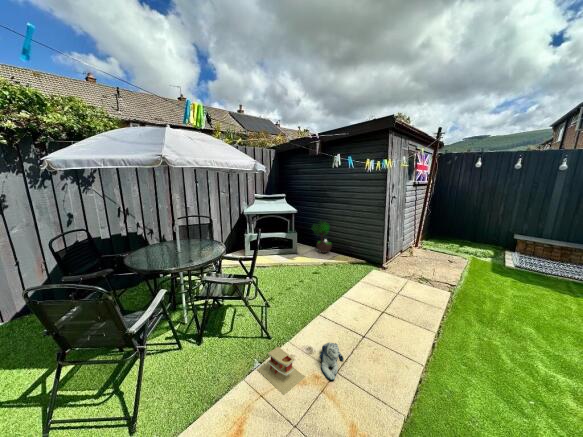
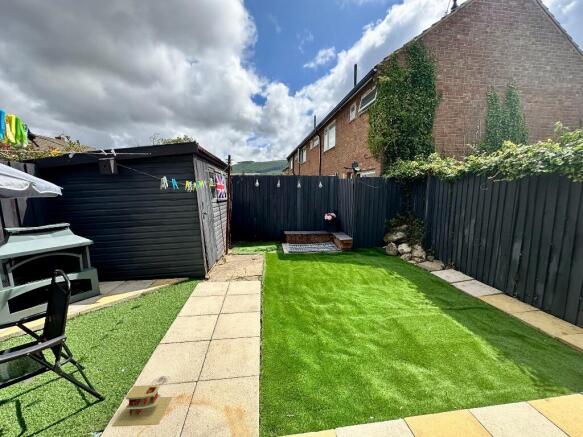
potted tree: present [314,223,332,253] -> none [117,246,146,283]
plush toy: present [320,343,343,380] -> none [179,351,203,384]

